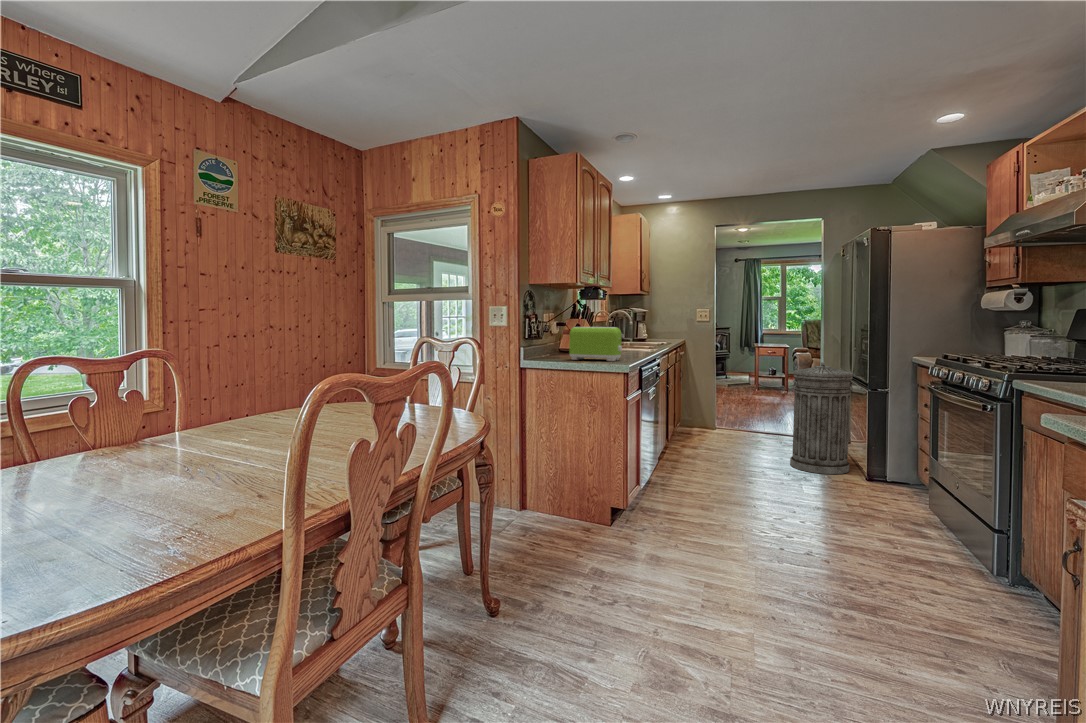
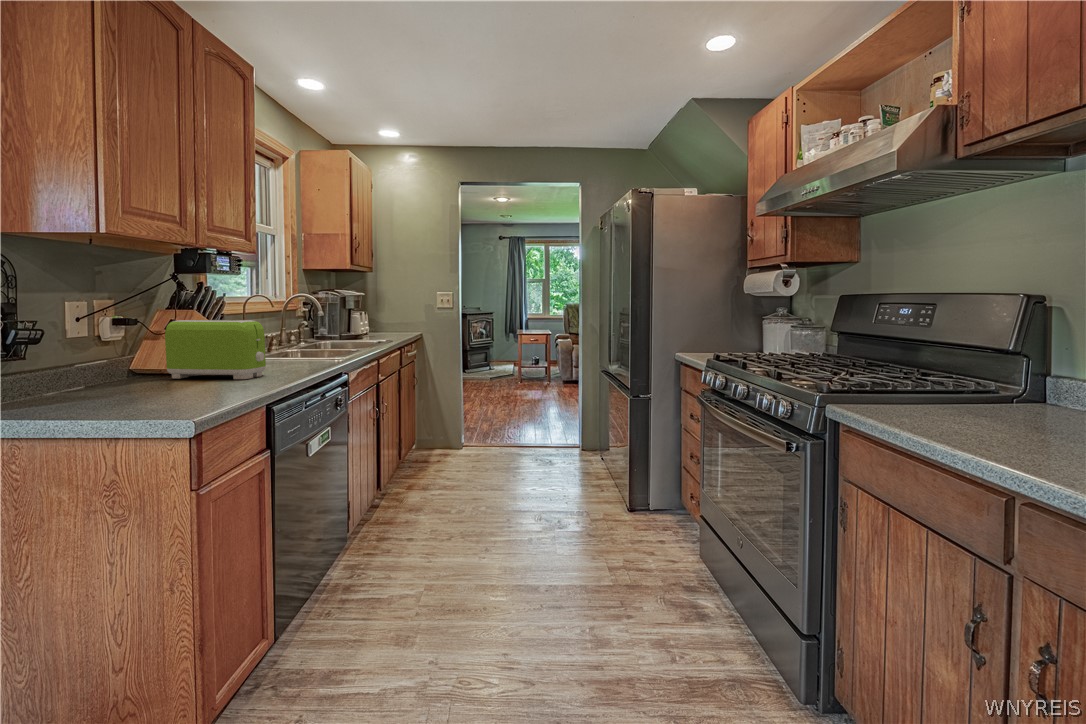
trash can: present [790,362,853,474] -> none [543,361,612,504]

